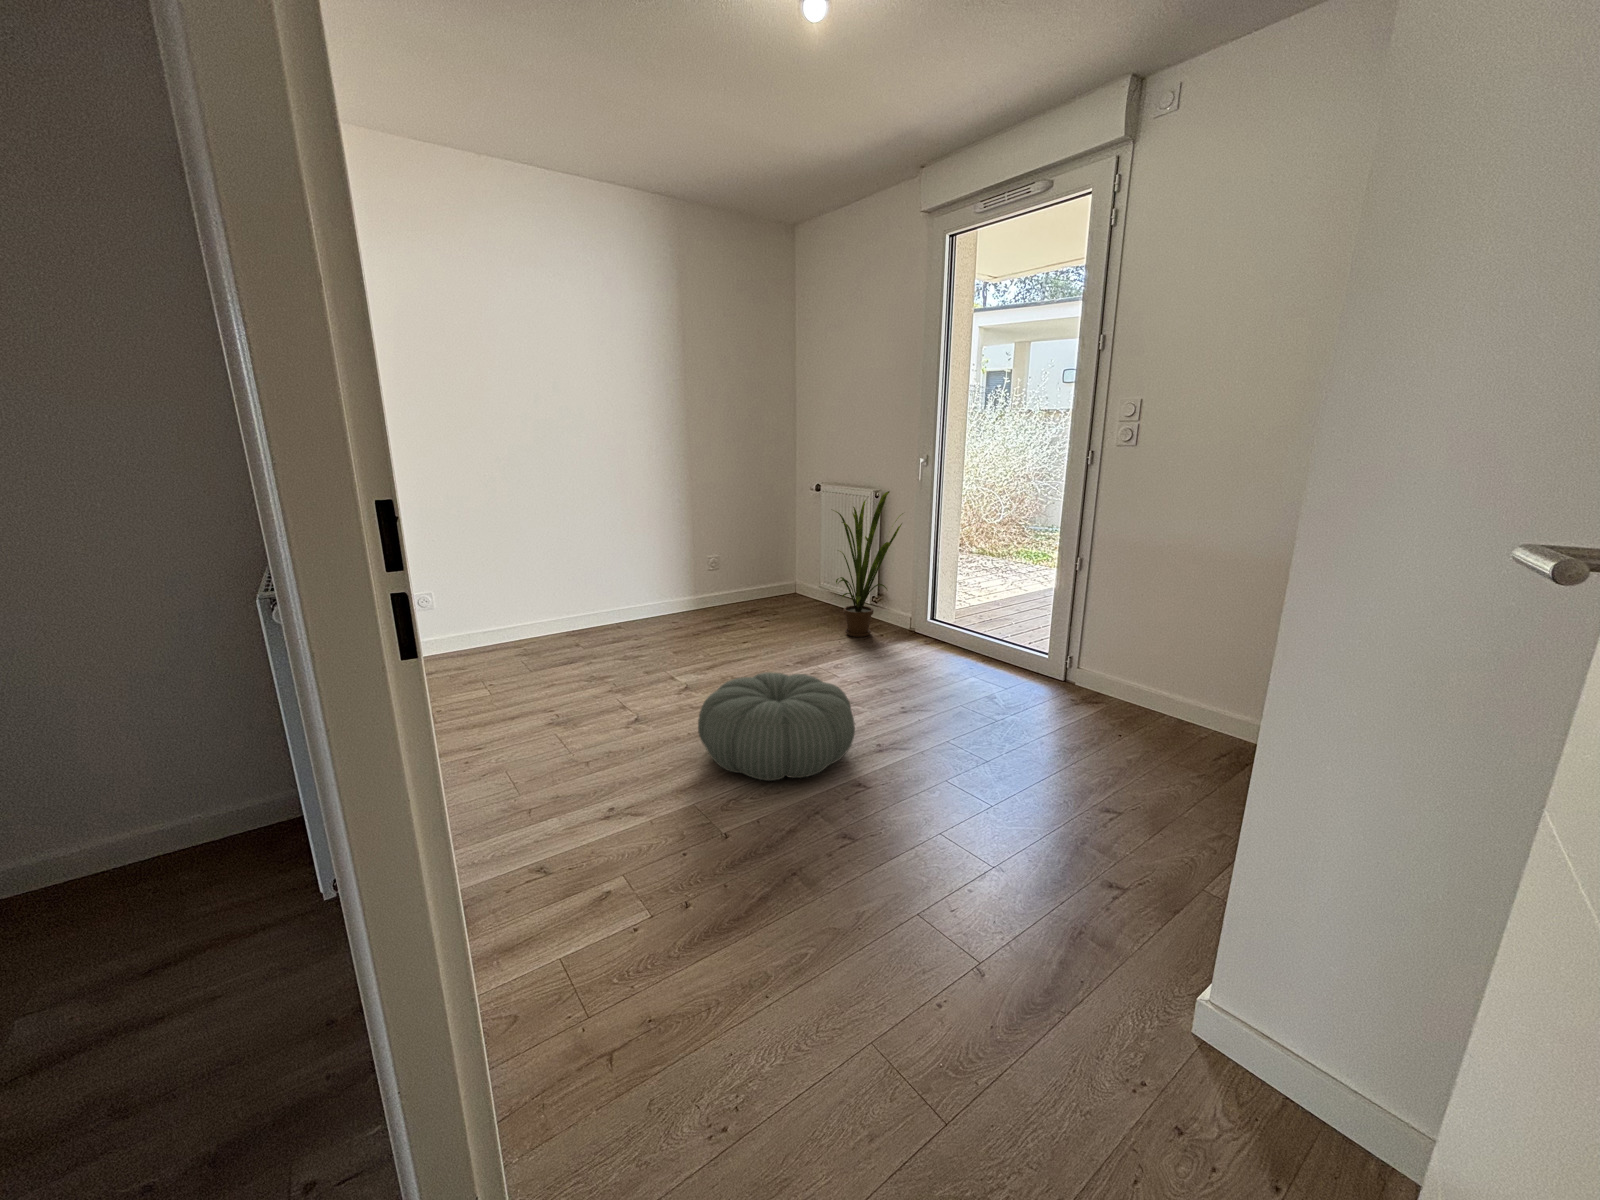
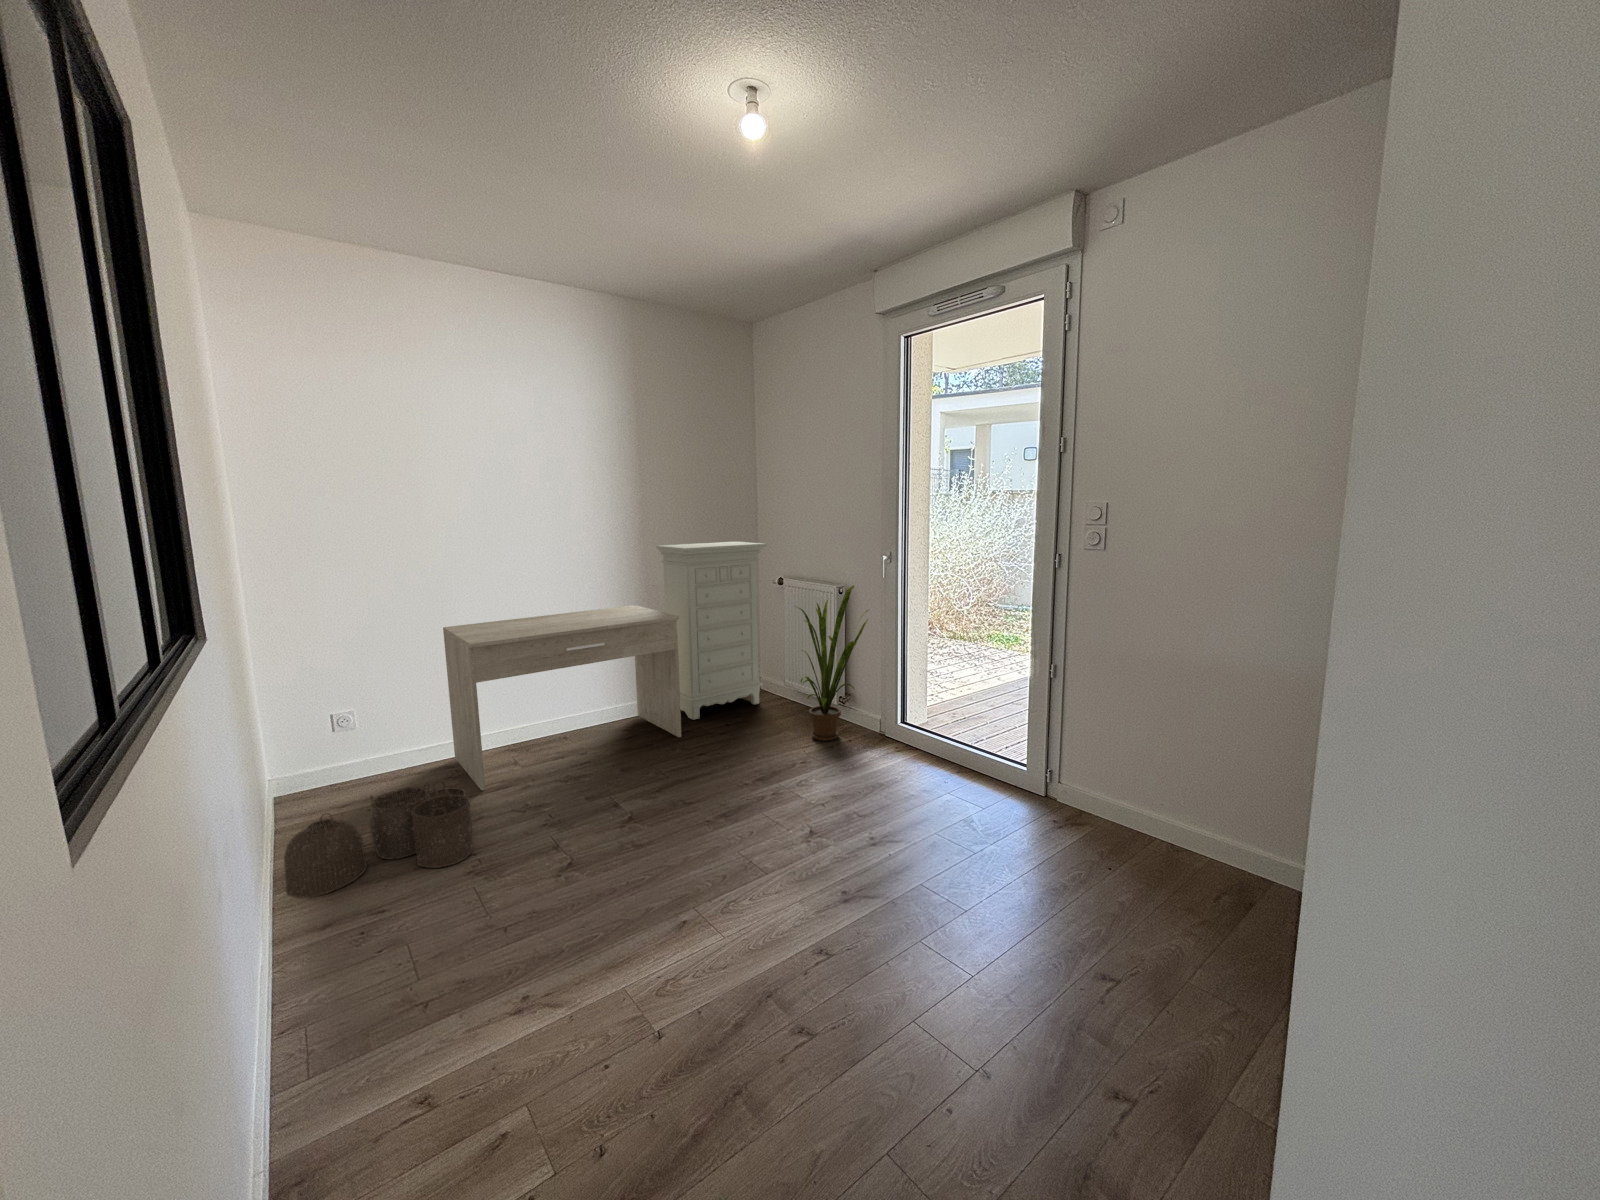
dresser: none [698,450,805,618] -> present [656,542,767,720]
desk: none [505,508,723,667] -> present [443,605,681,790]
woven basket: none [389,649,547,737] -> present [284,781,473,898]
pouf: present [698,672,855,781] -> none [637,807,815,949]

